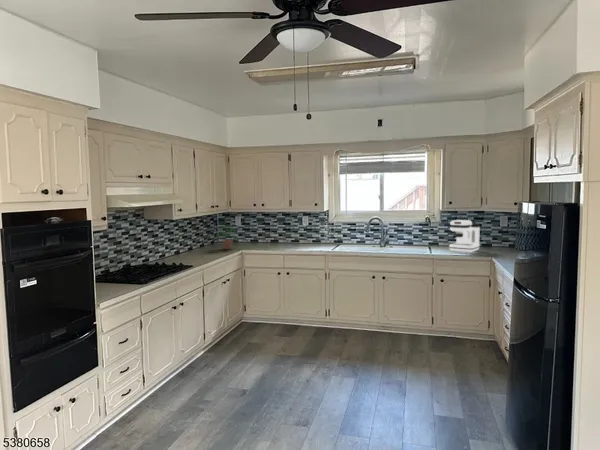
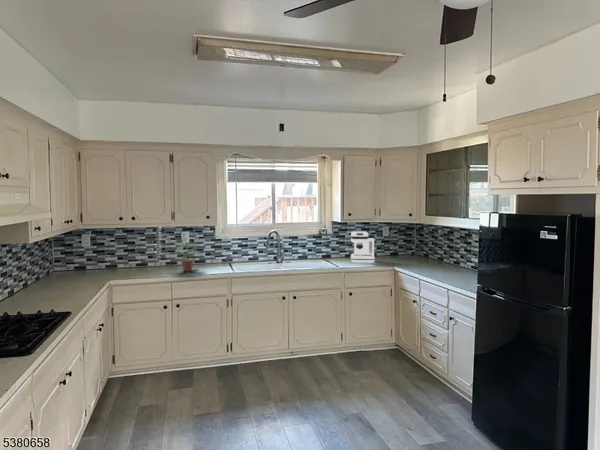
potted plant: present [219,224,233,249] -> present [177,240,197,271]

